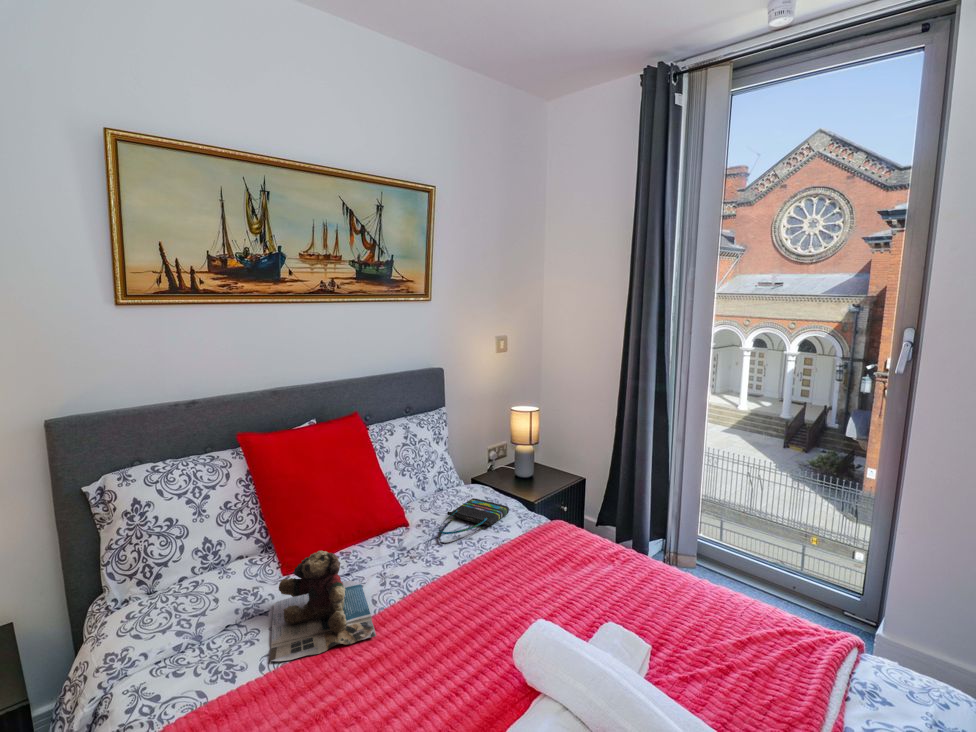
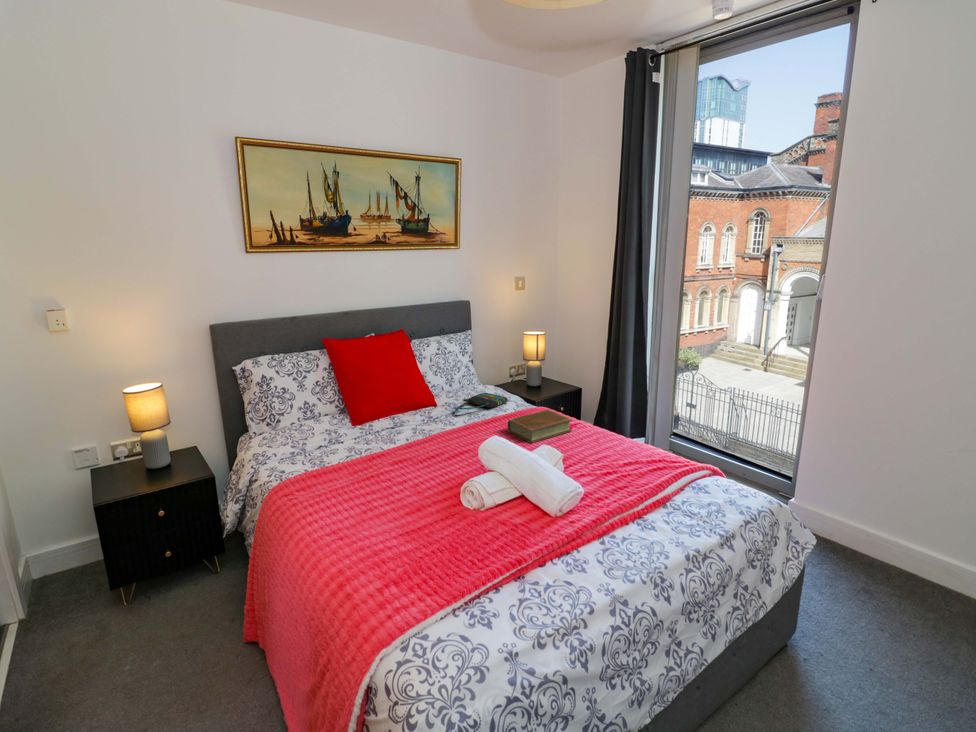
book: none [528,530,621,597] -> present [507,409,572,443]
teddy bear: present [270,551,376,661] -> none [343,405,404,460]

